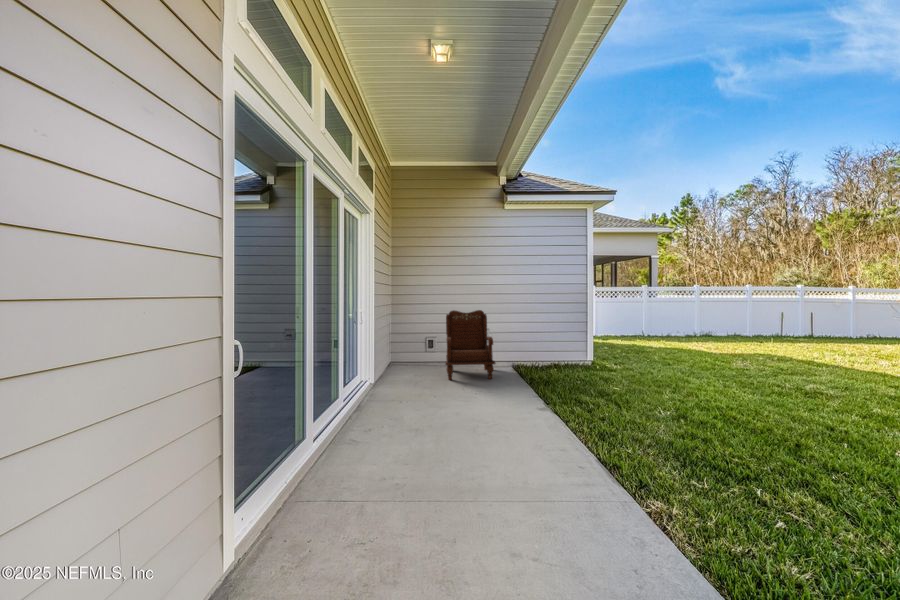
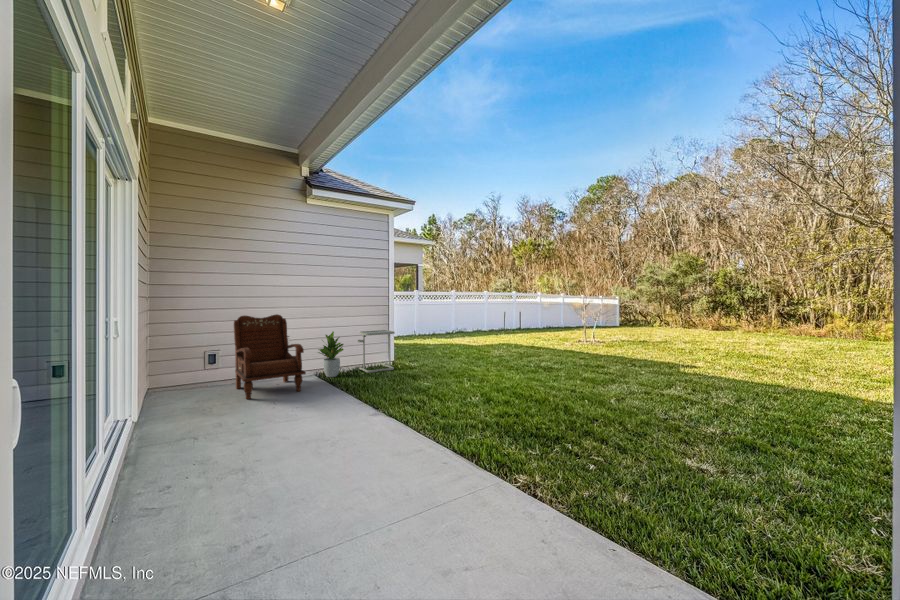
potted plant: none [511,327,538,370] -> present [318,331,344,377]
side table: none [553,328,592,370] -> present [358,330,395,373]

